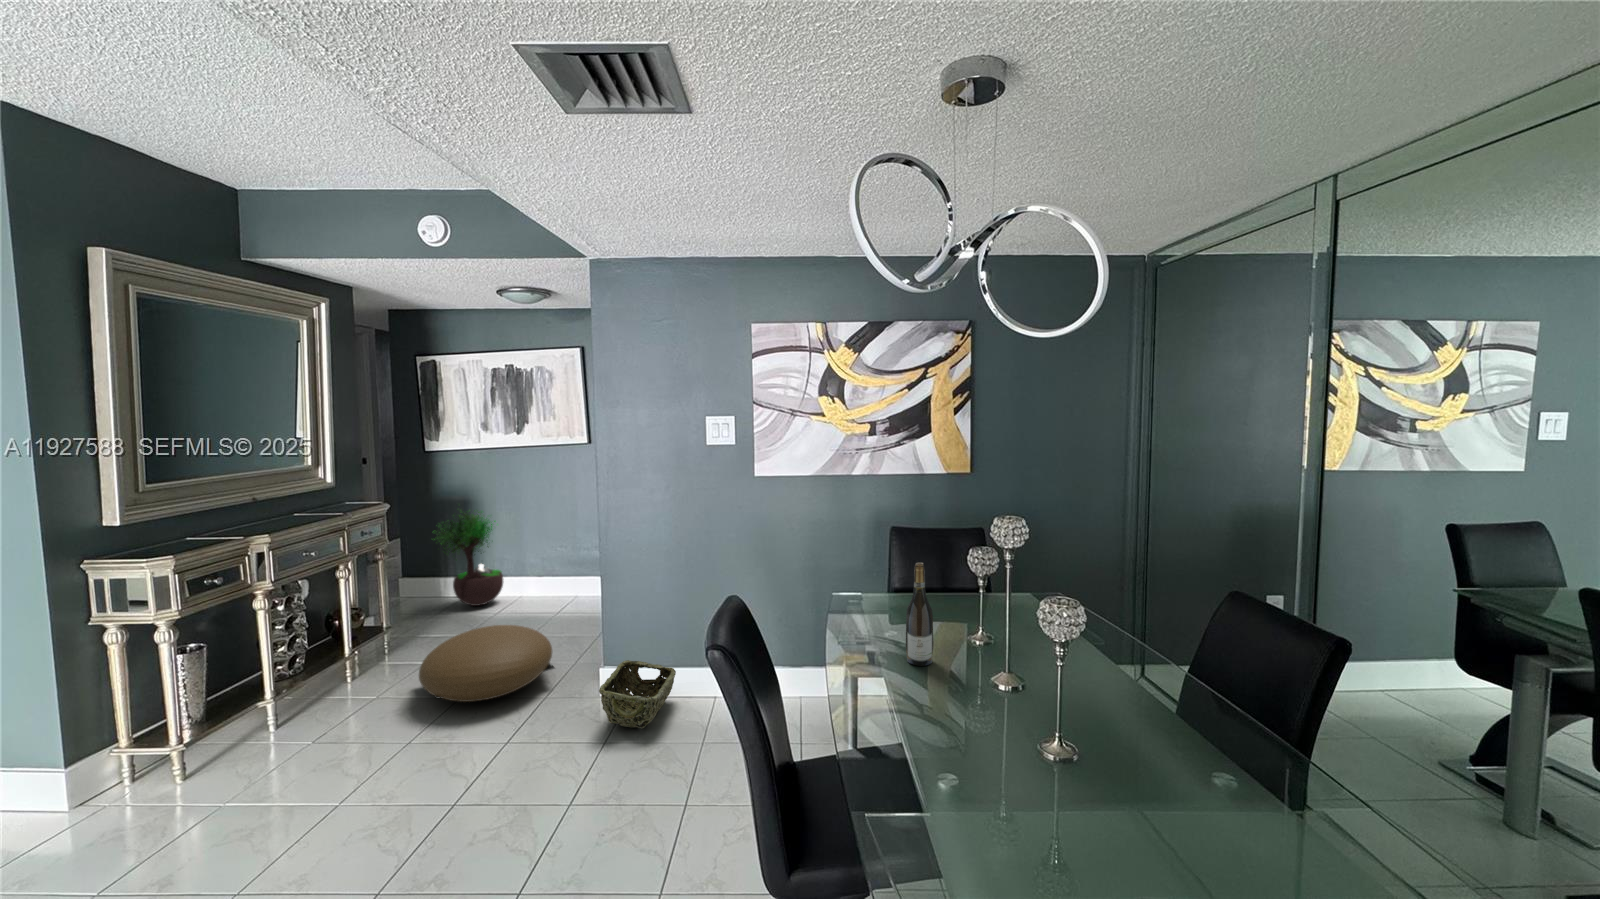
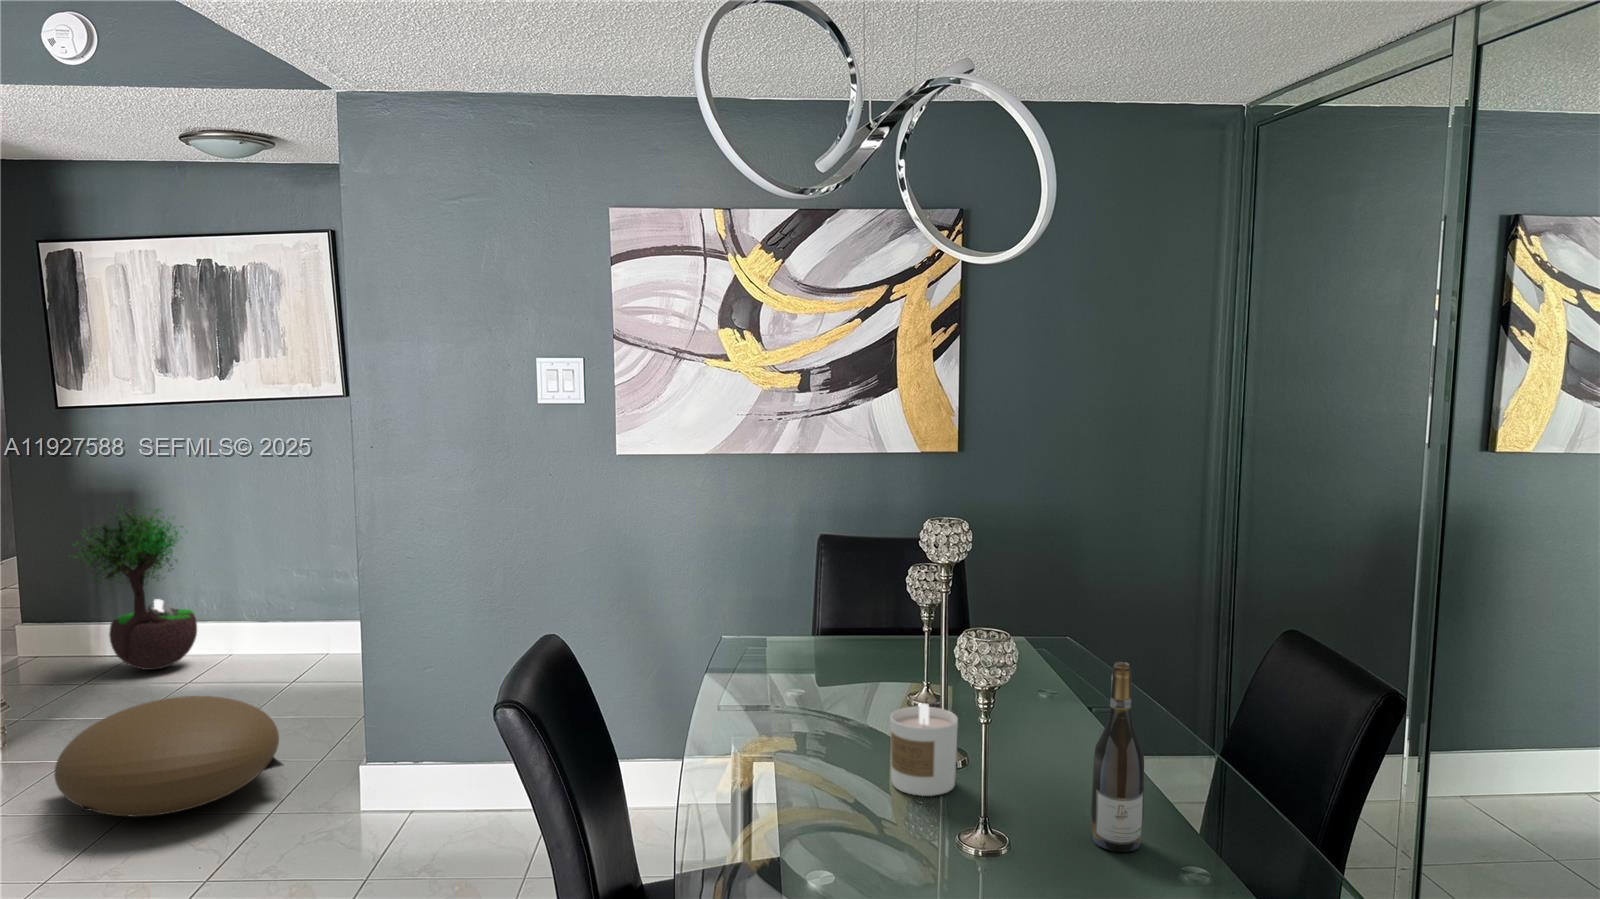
wine bottle: present [906,563,934,666] -> present [1091,662,1144,852]
candle: none [974,645,1023,711] -> present [890,704,958,796]
woven basket: present [599,660,676,728] -> none [353,751,482,855]

